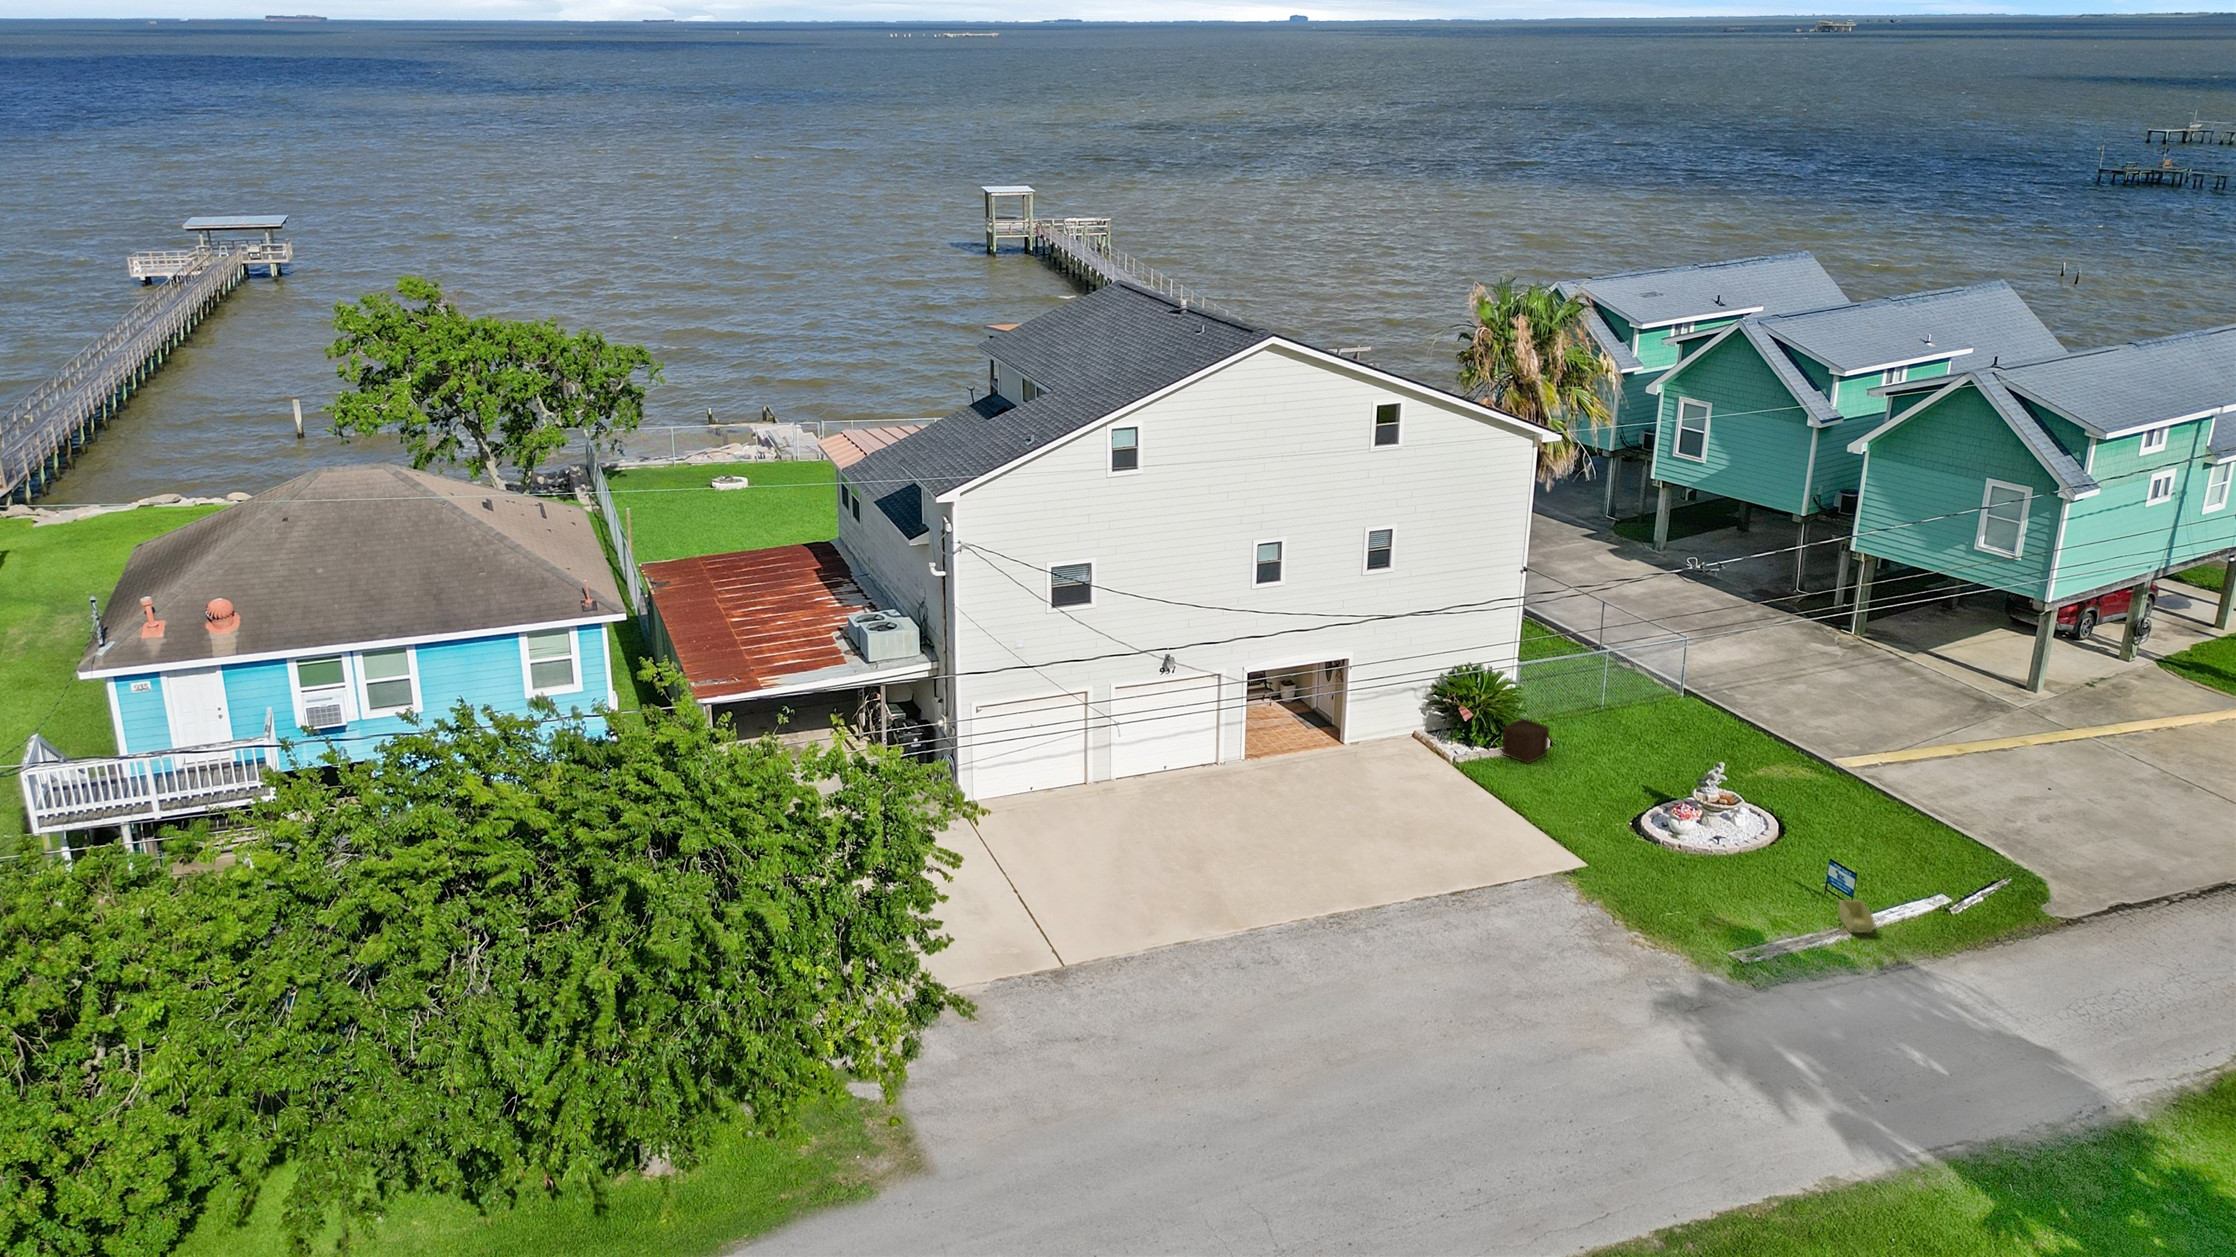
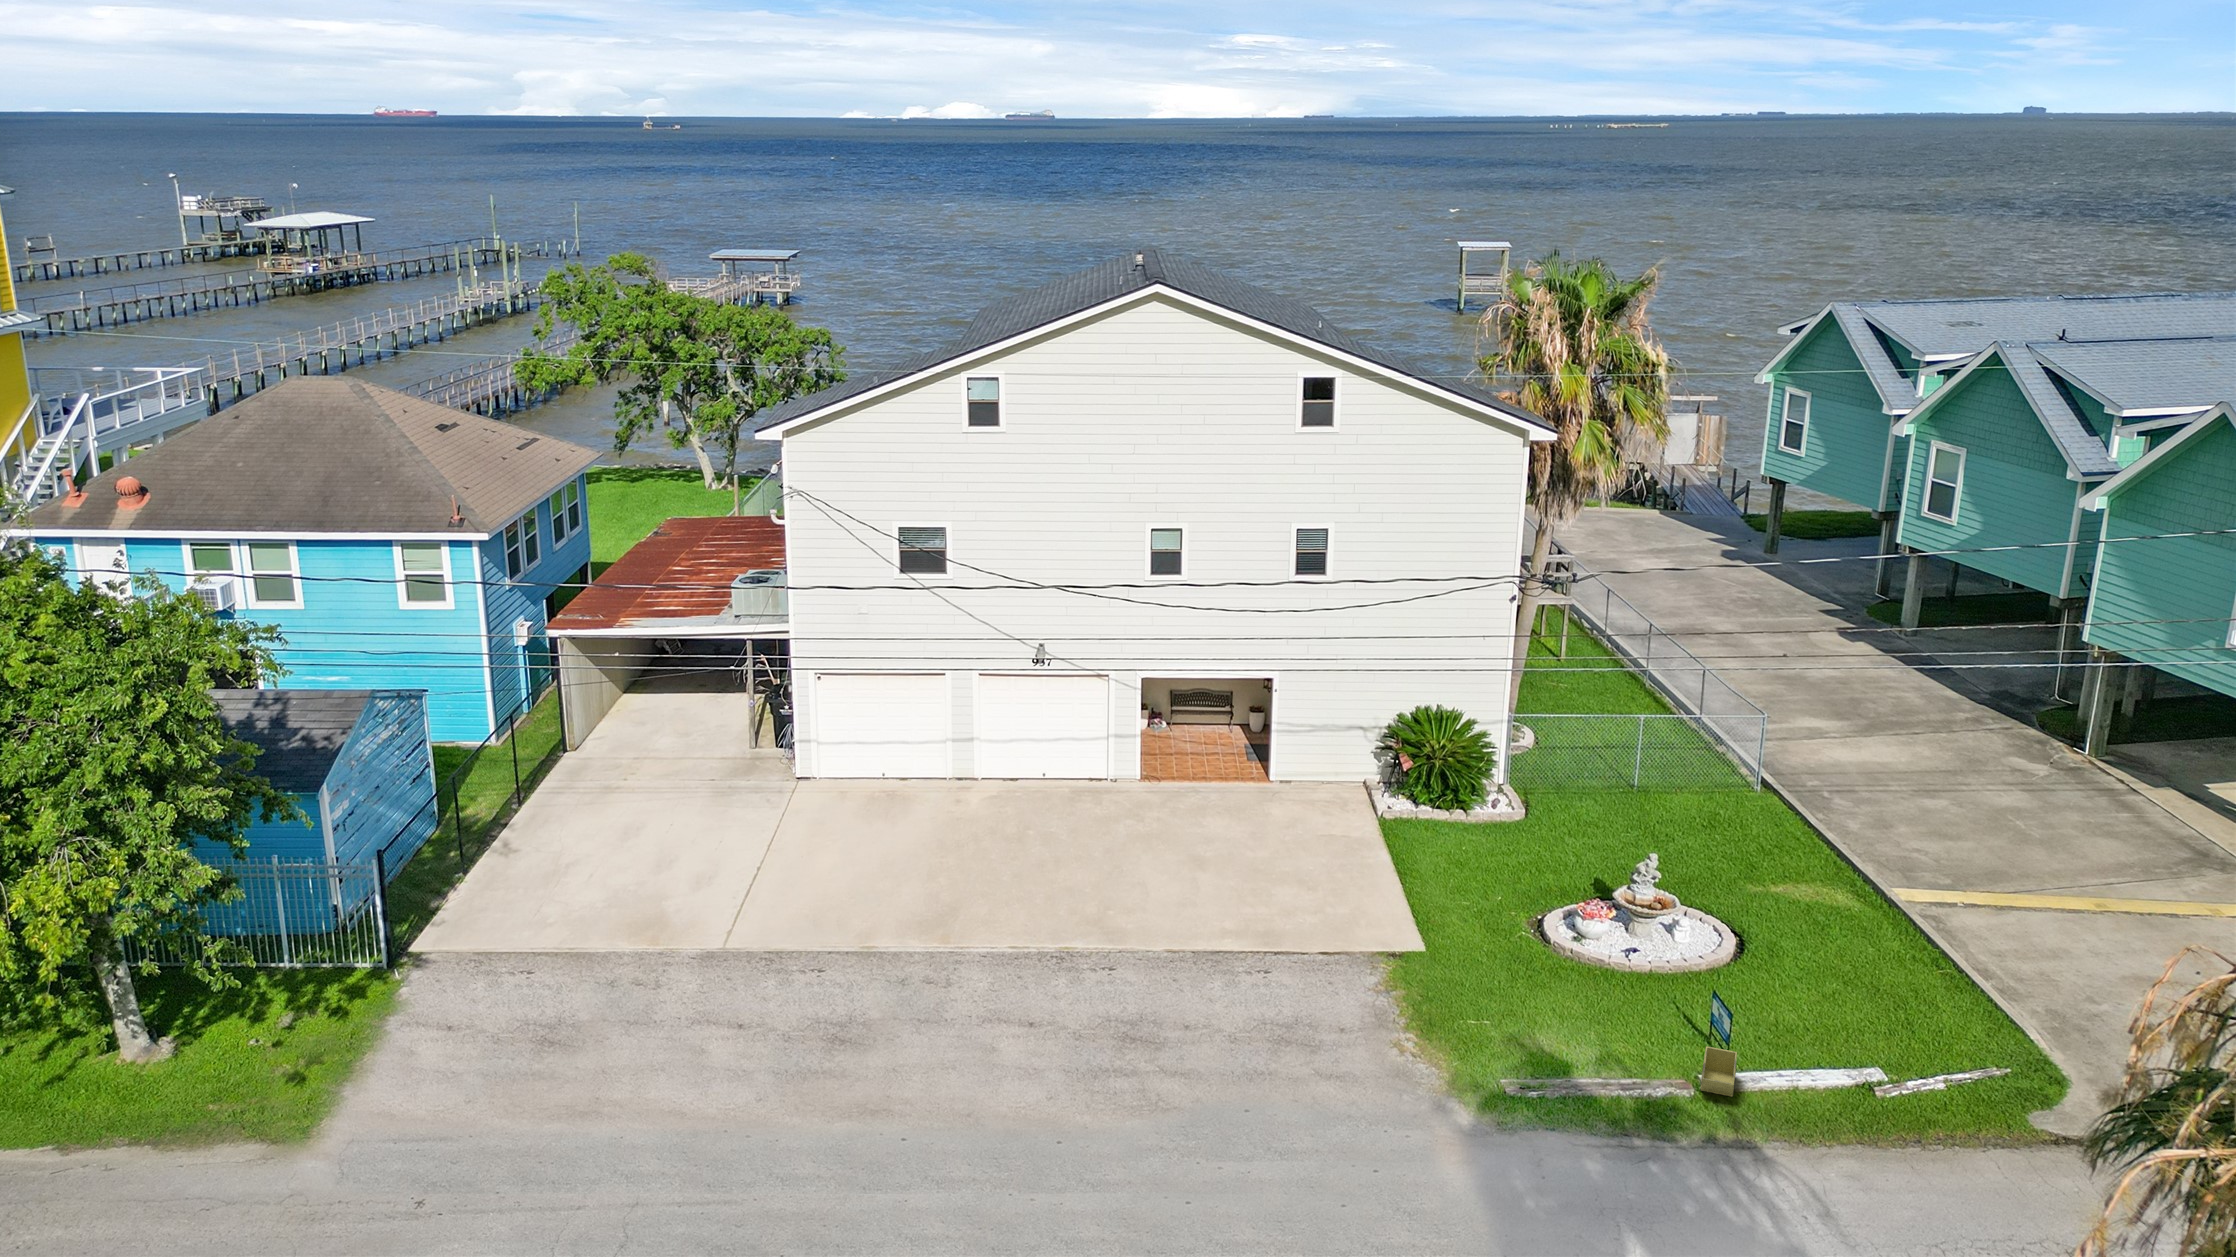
wooden crate: present [1502,718,1549,763] -> none [1455,779,1514,835]

